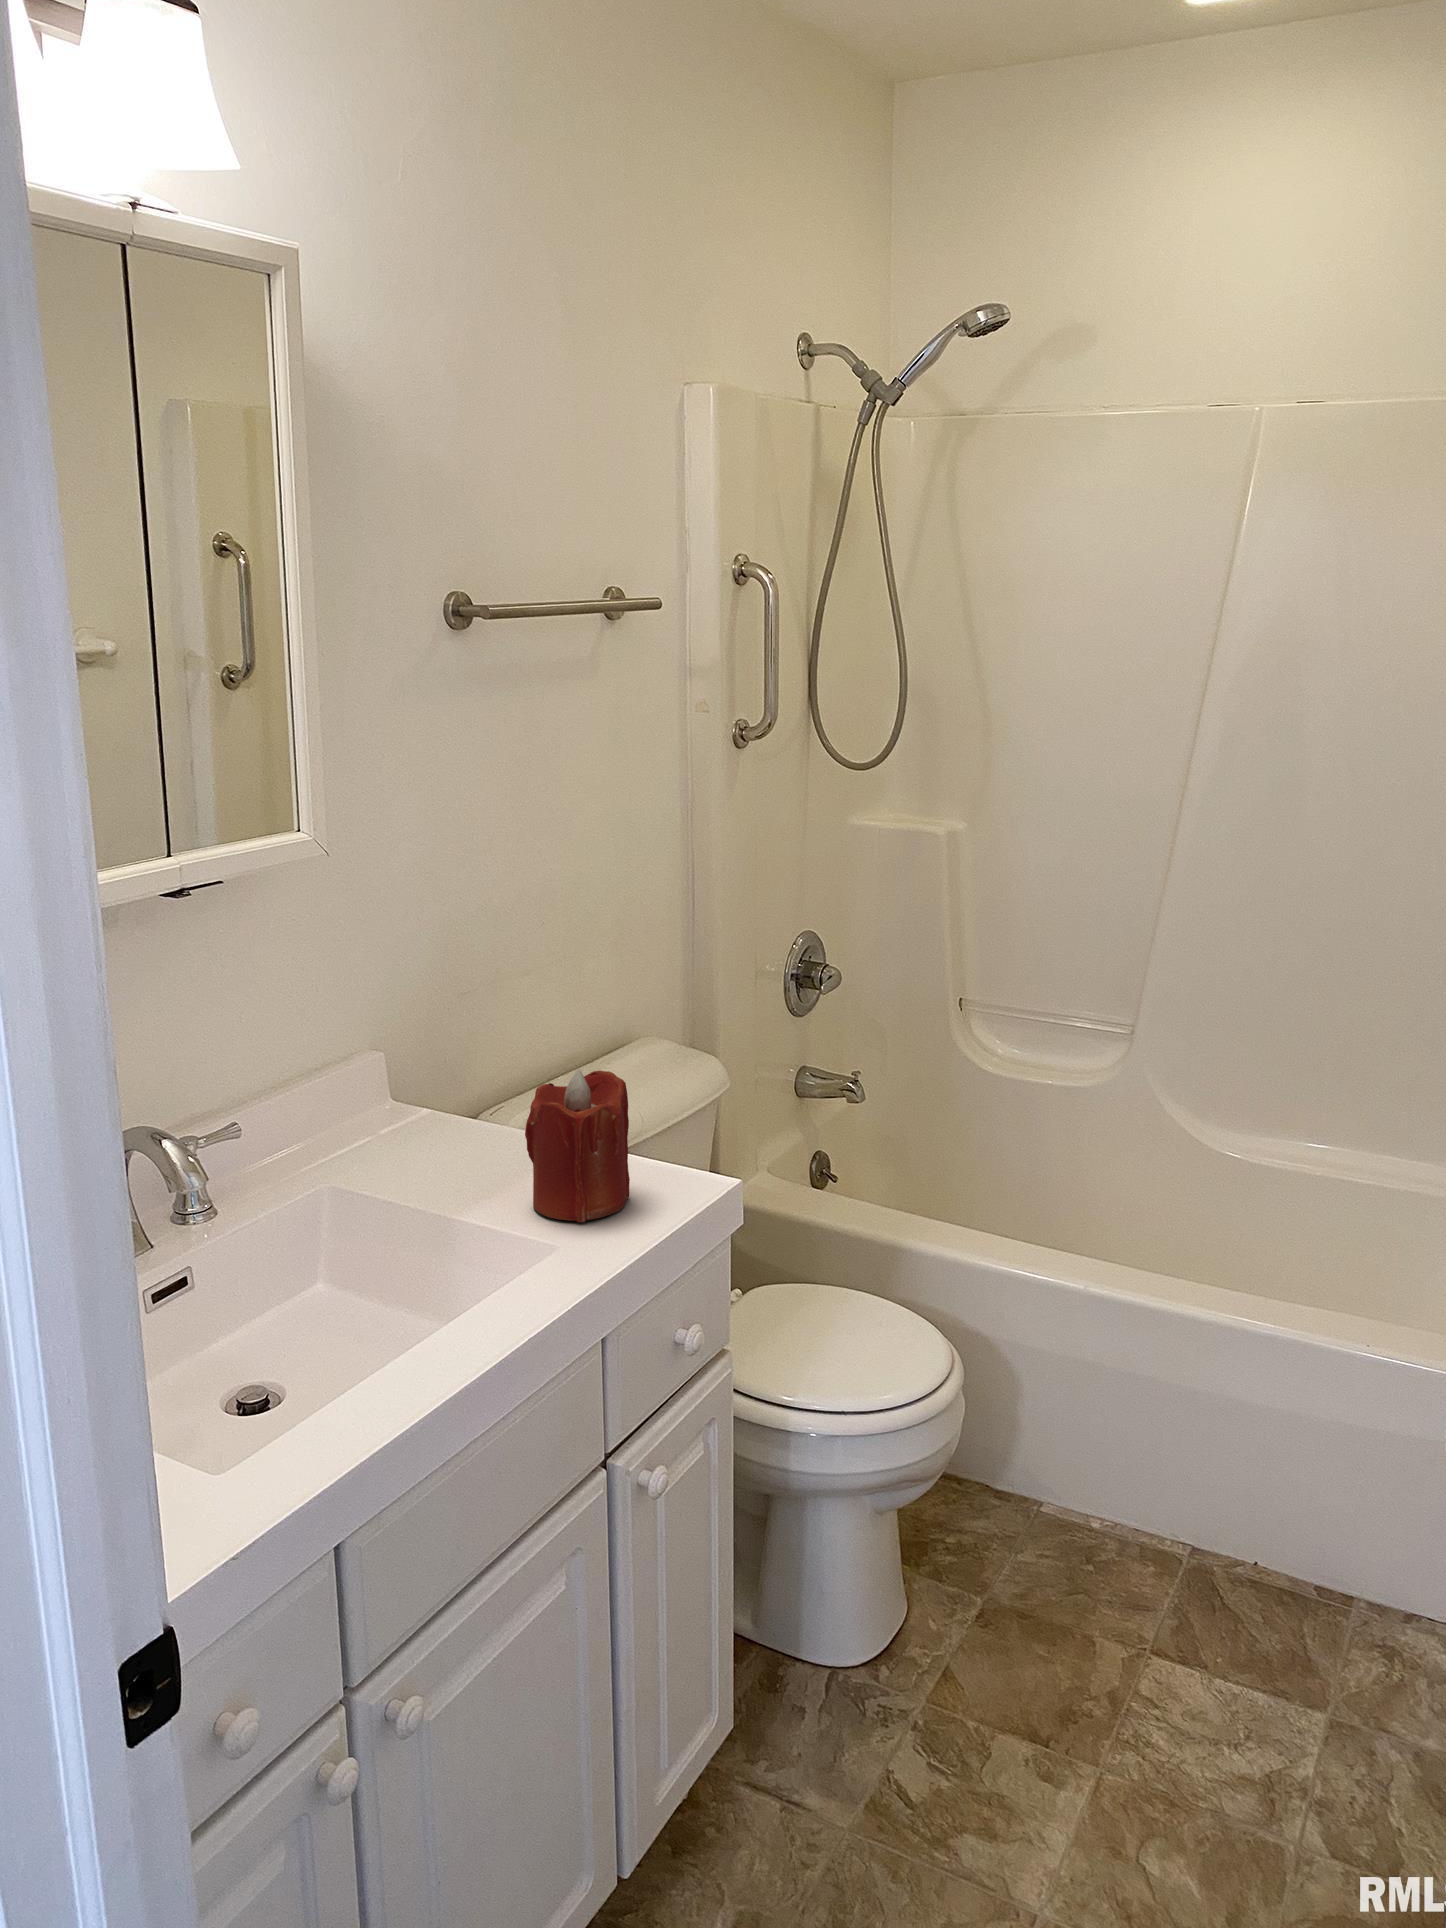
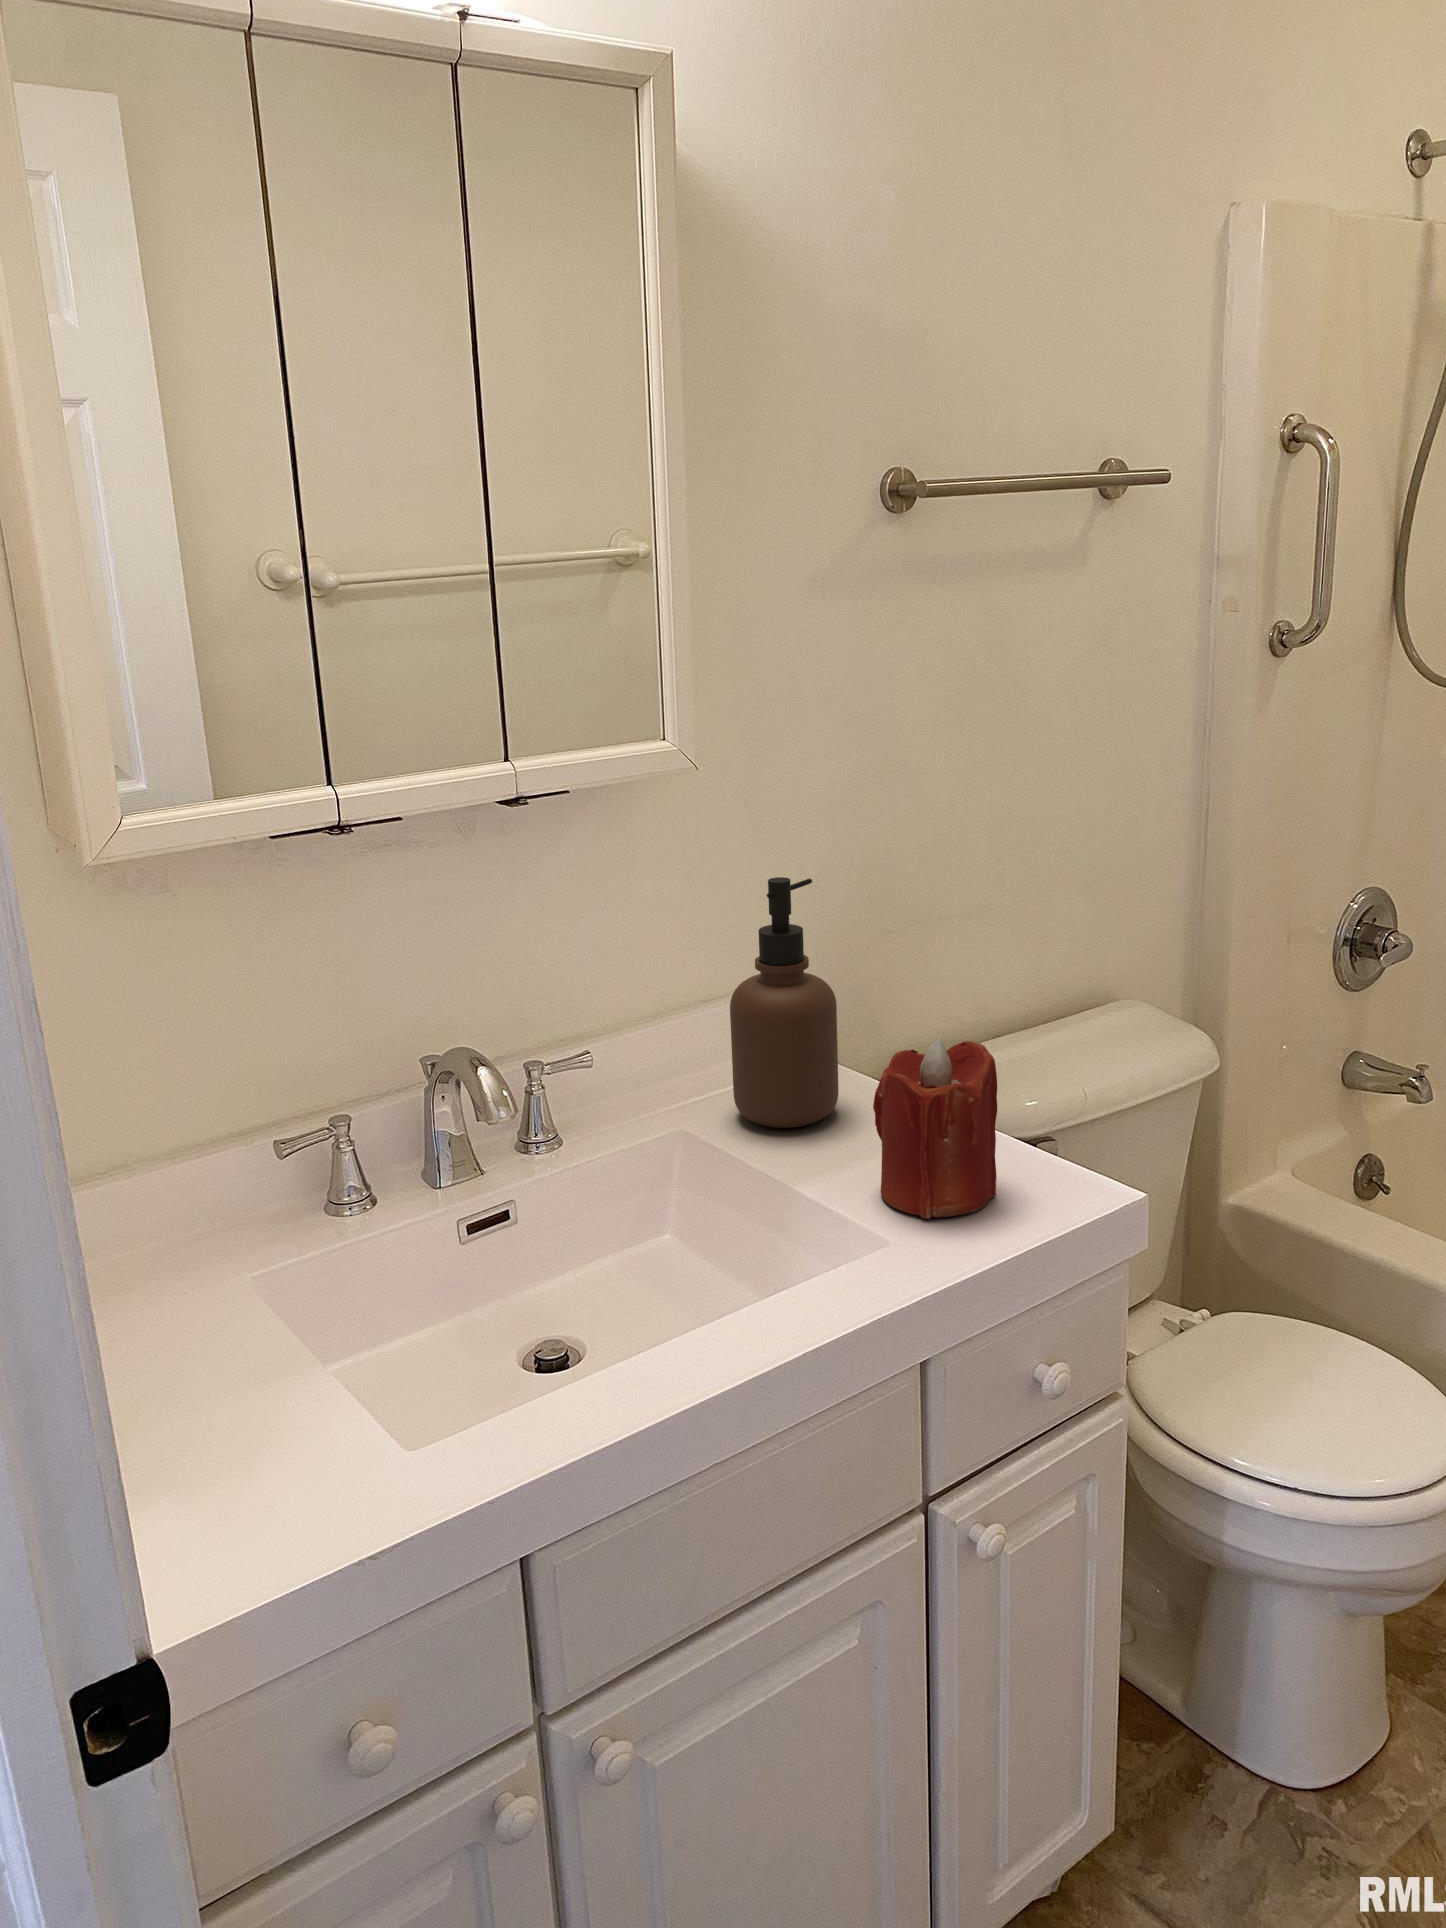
soap dispenser: none [364,947,465,1170] -> present [730,877,839,1128]

